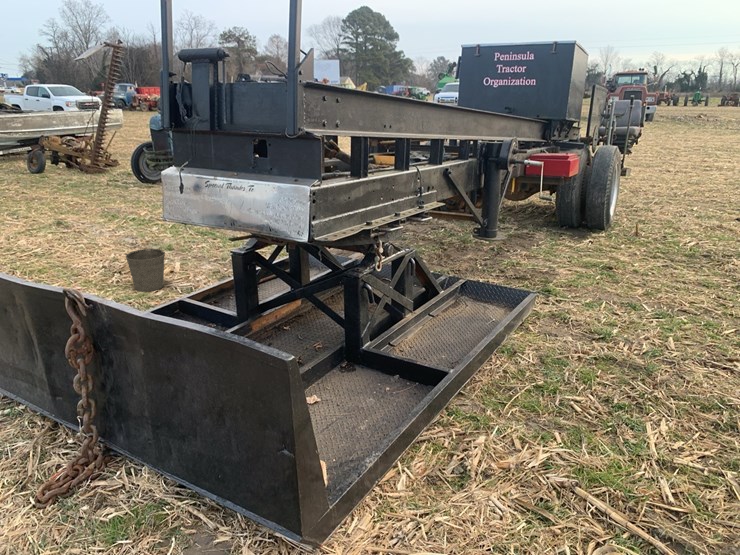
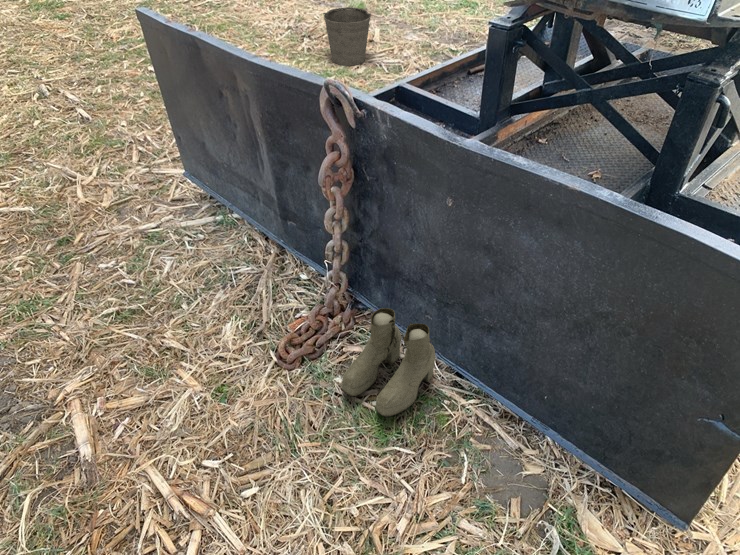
boots: none [86,443,163,524] -> present [342,308,435,417]

